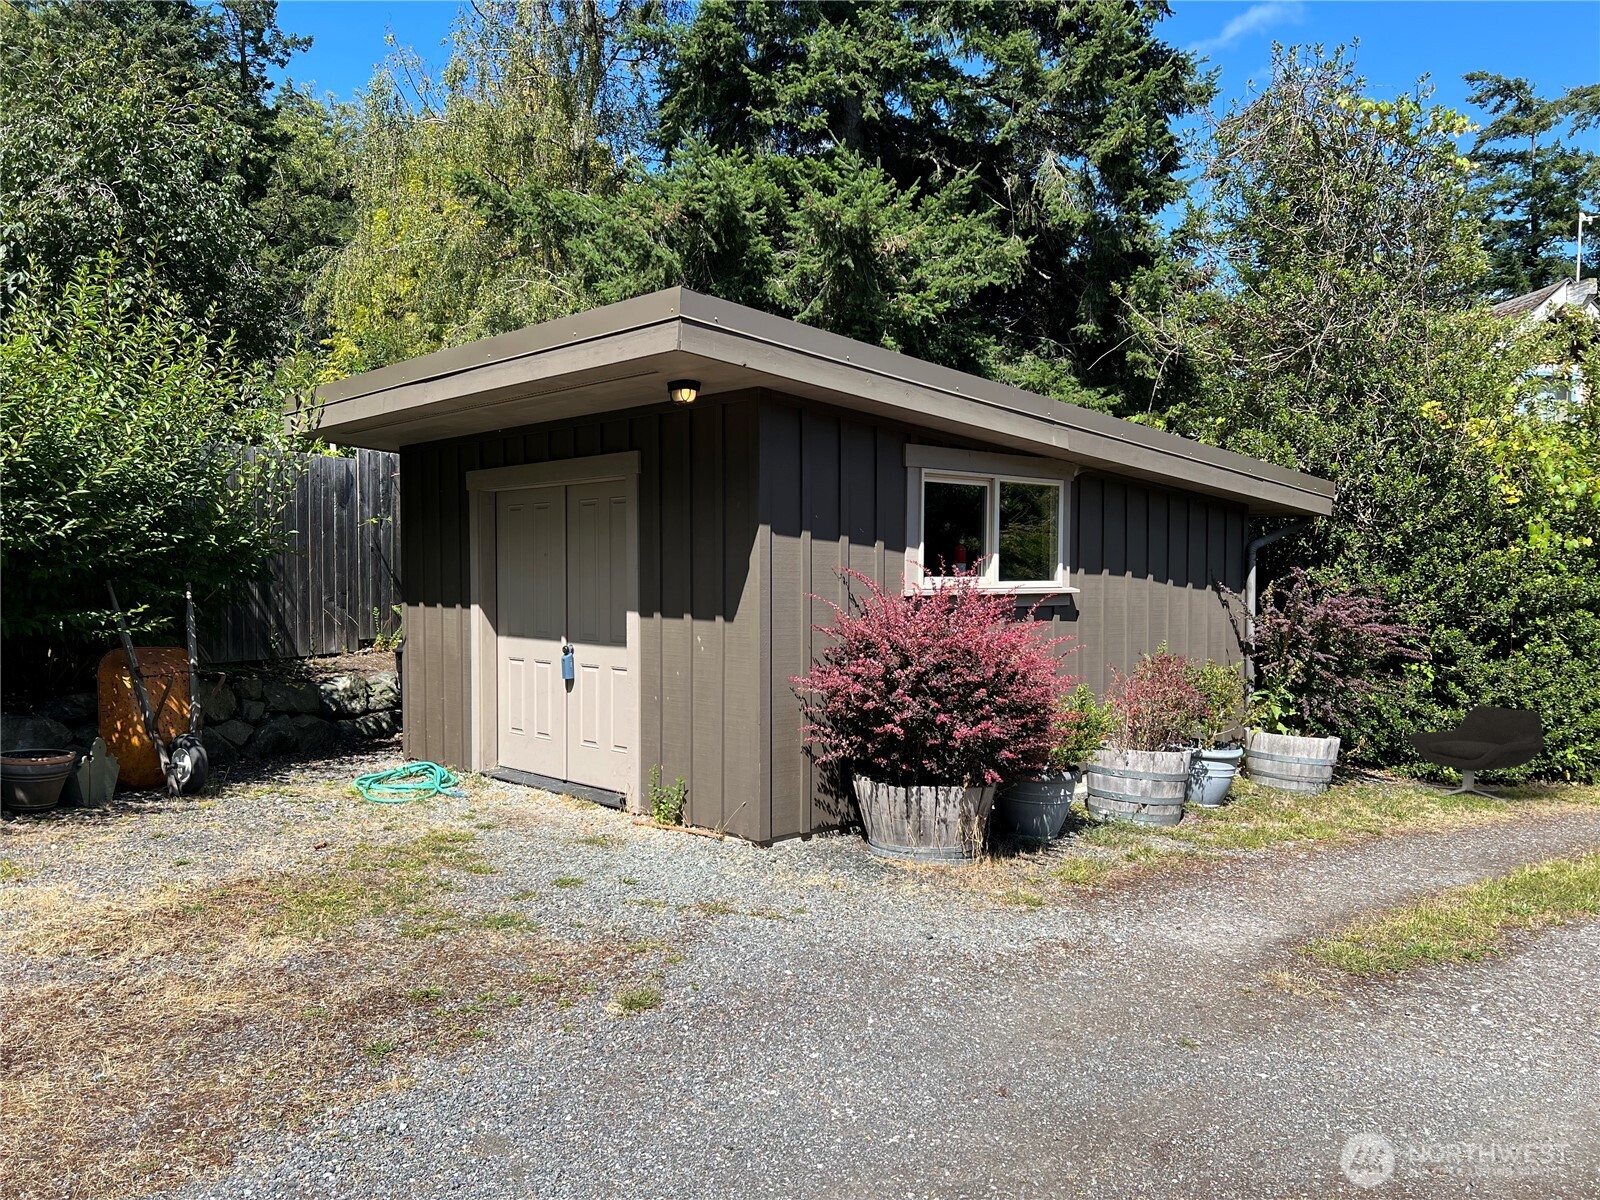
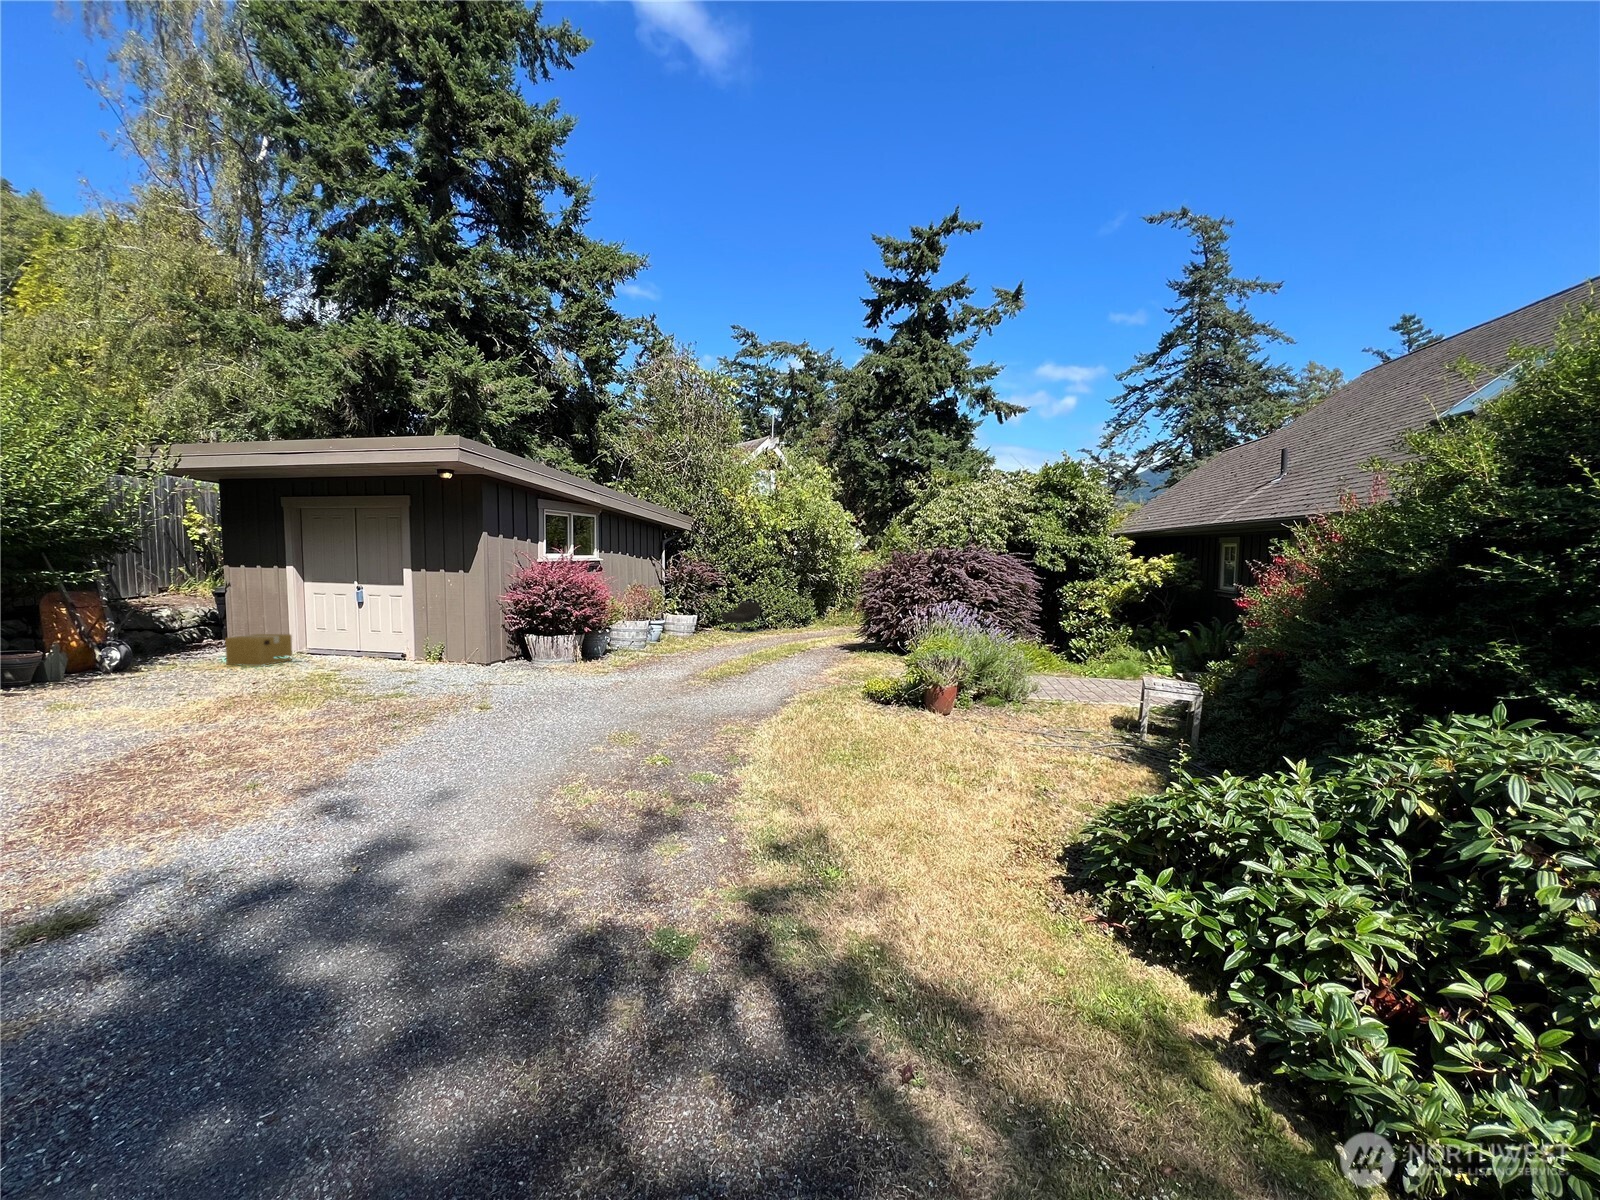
cardboard box: none [379,723,476,789] -> present [225,634,292,666]

